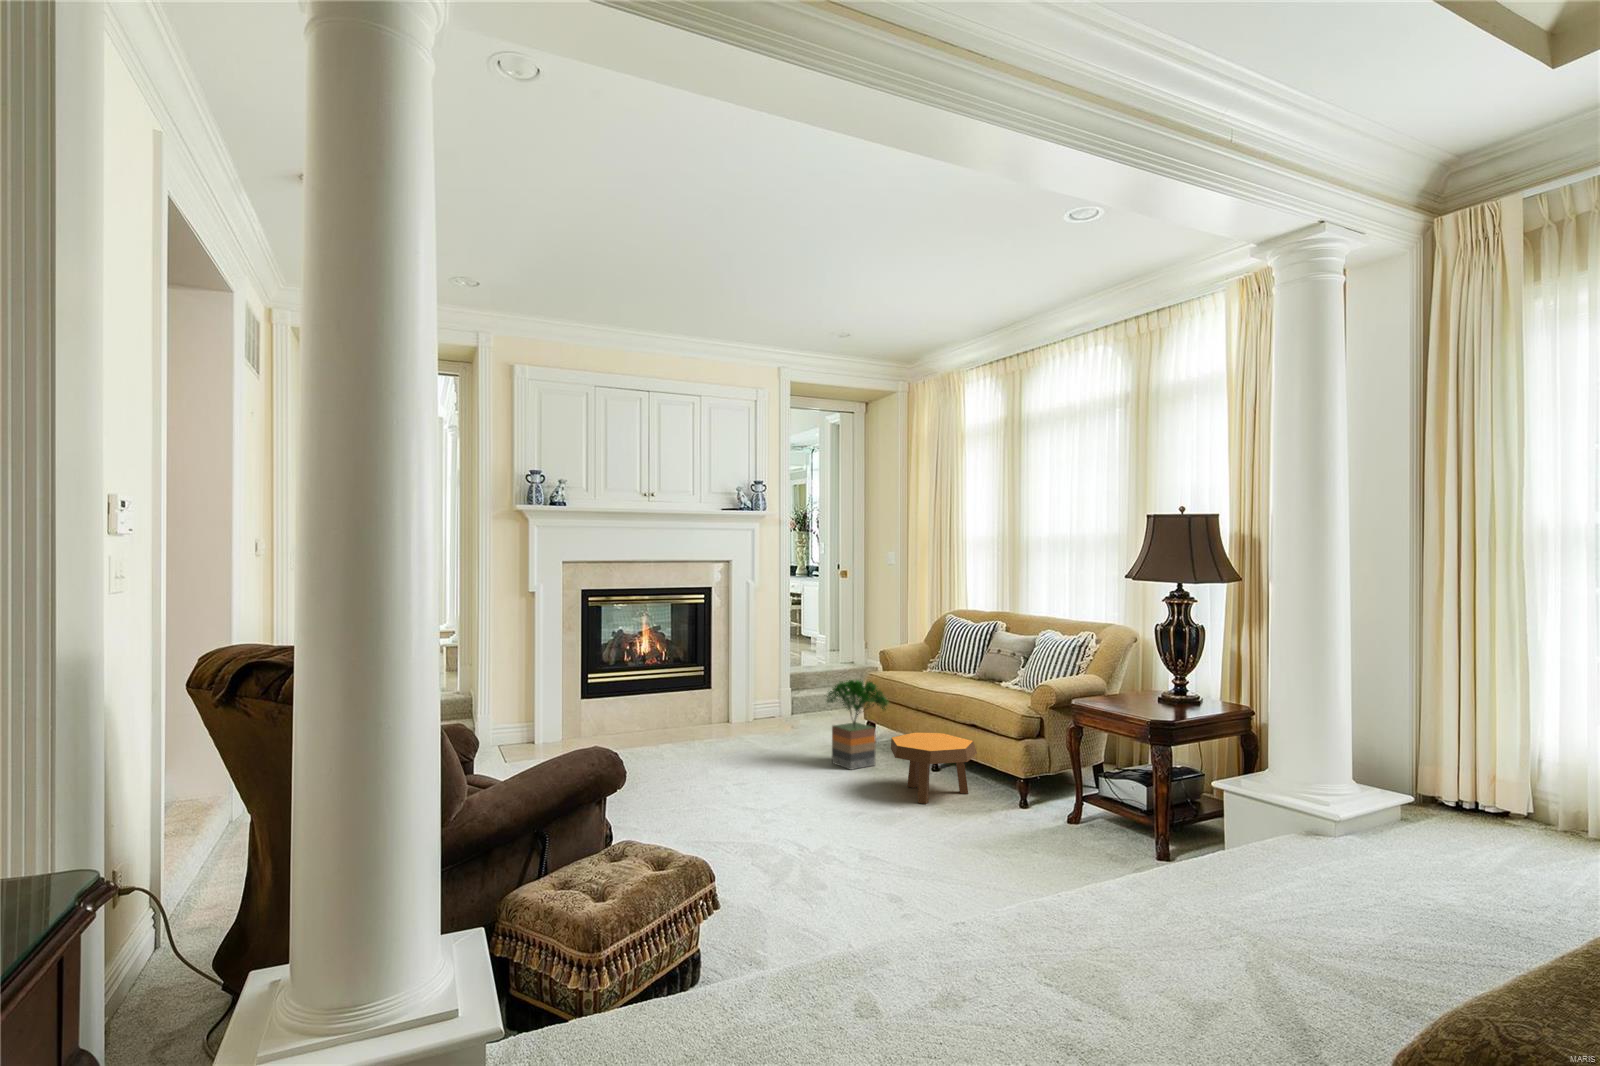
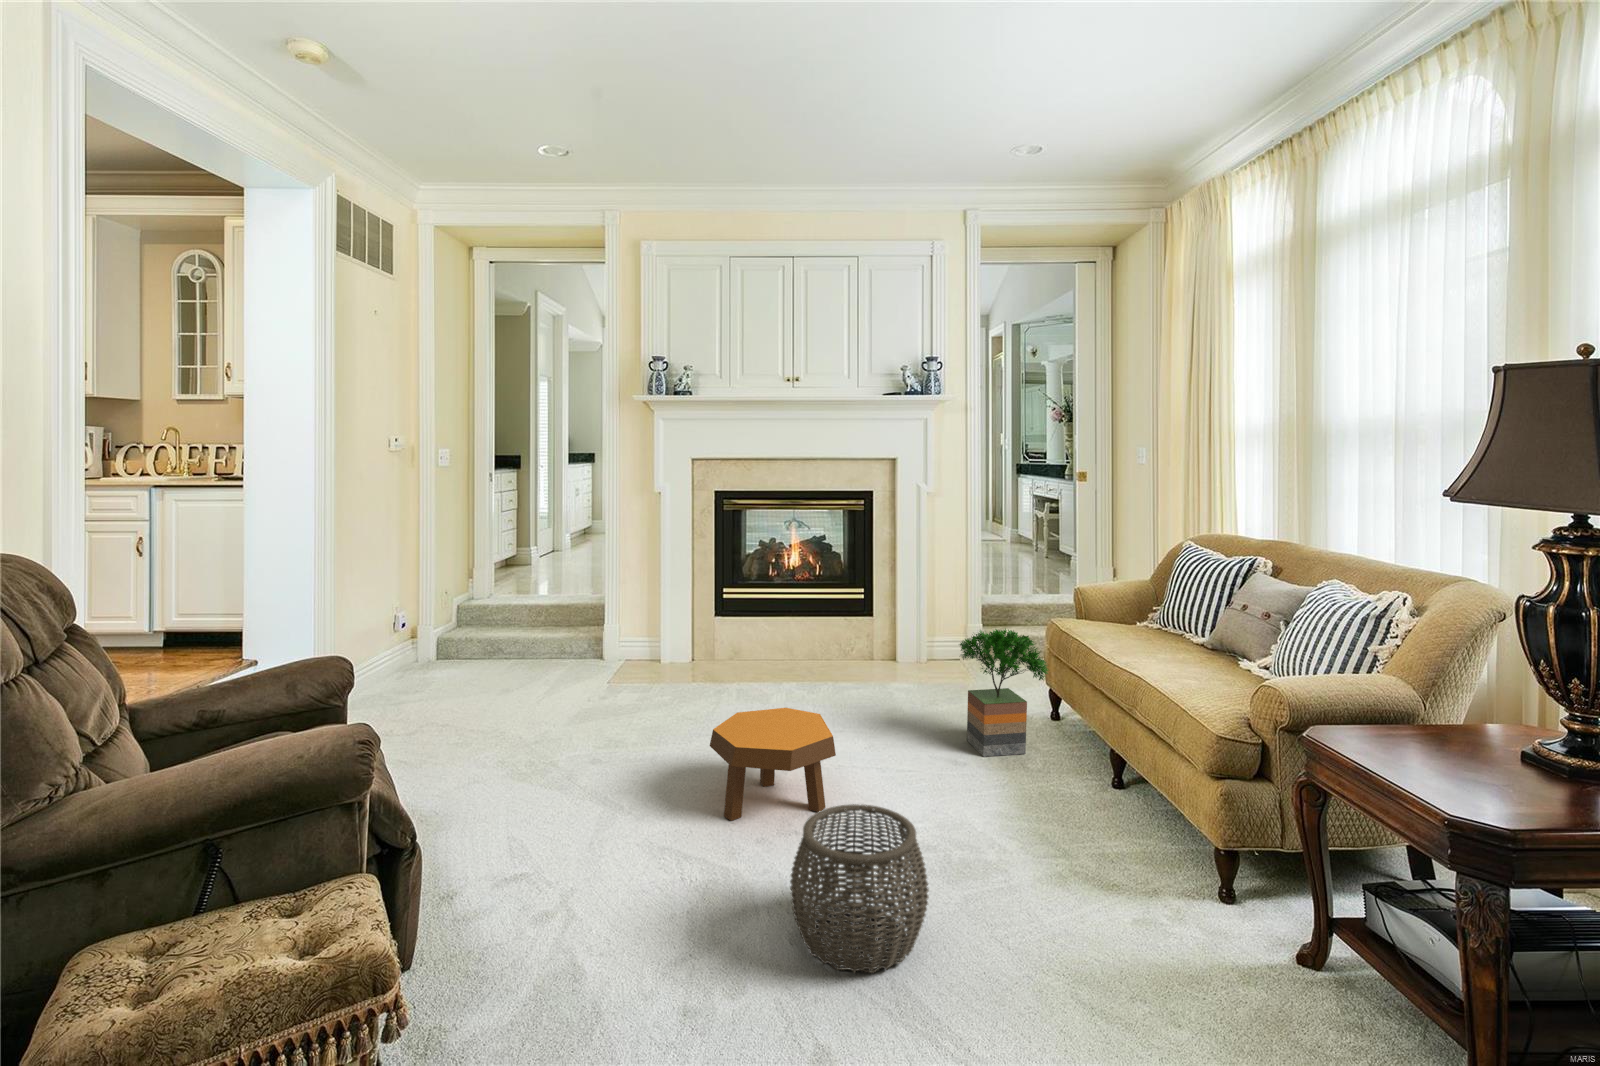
footstool: present [891,733,977,804] -> present [710,708,836,821]
woven basket: none [818,772,903,864] -> present [790,804,929,973]

